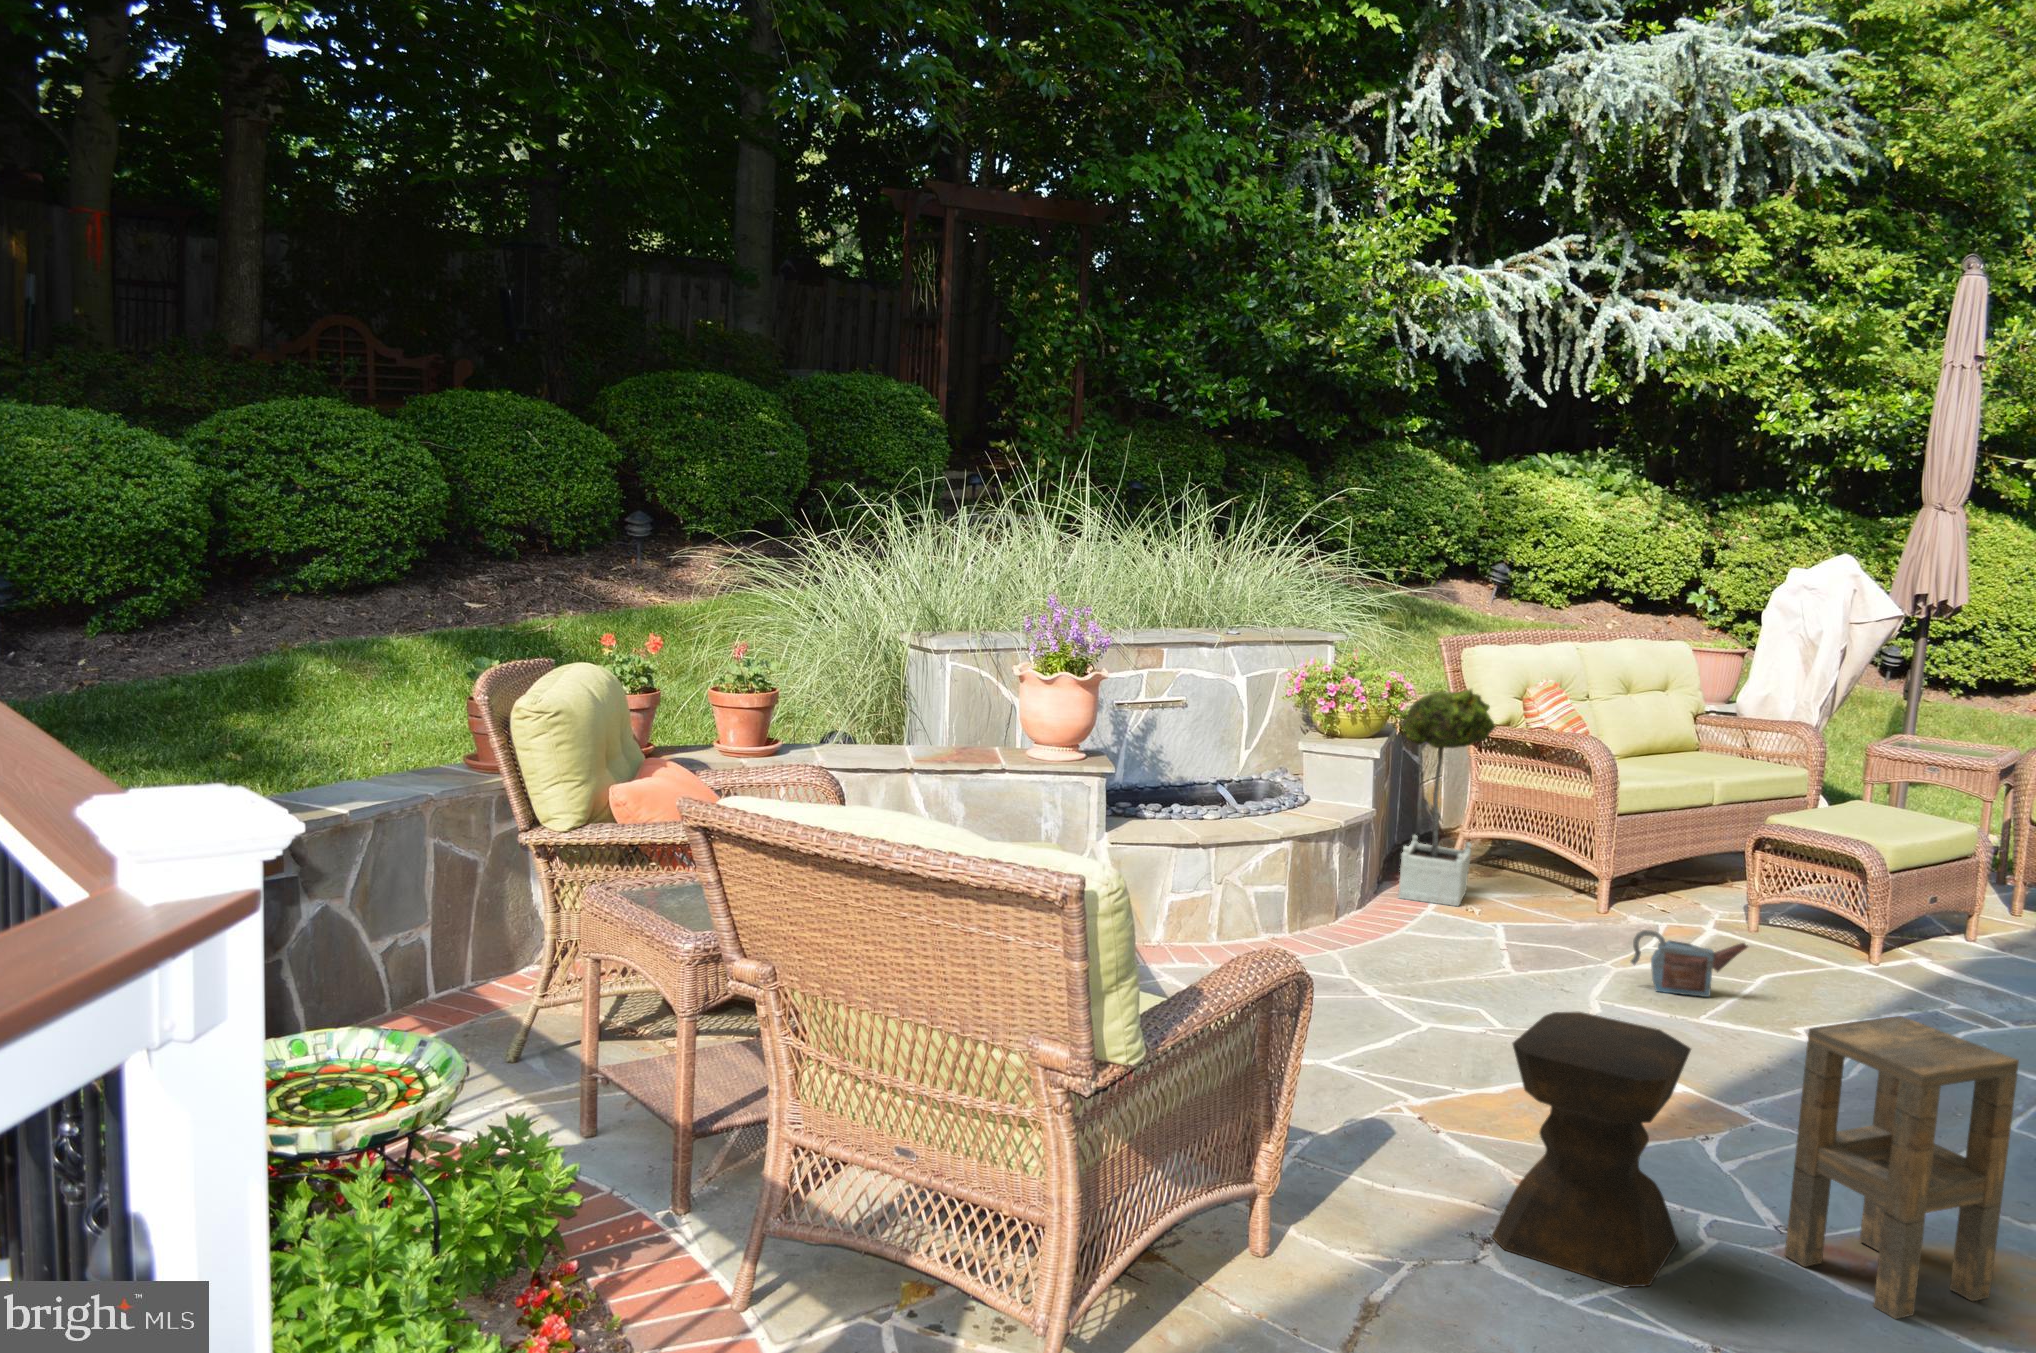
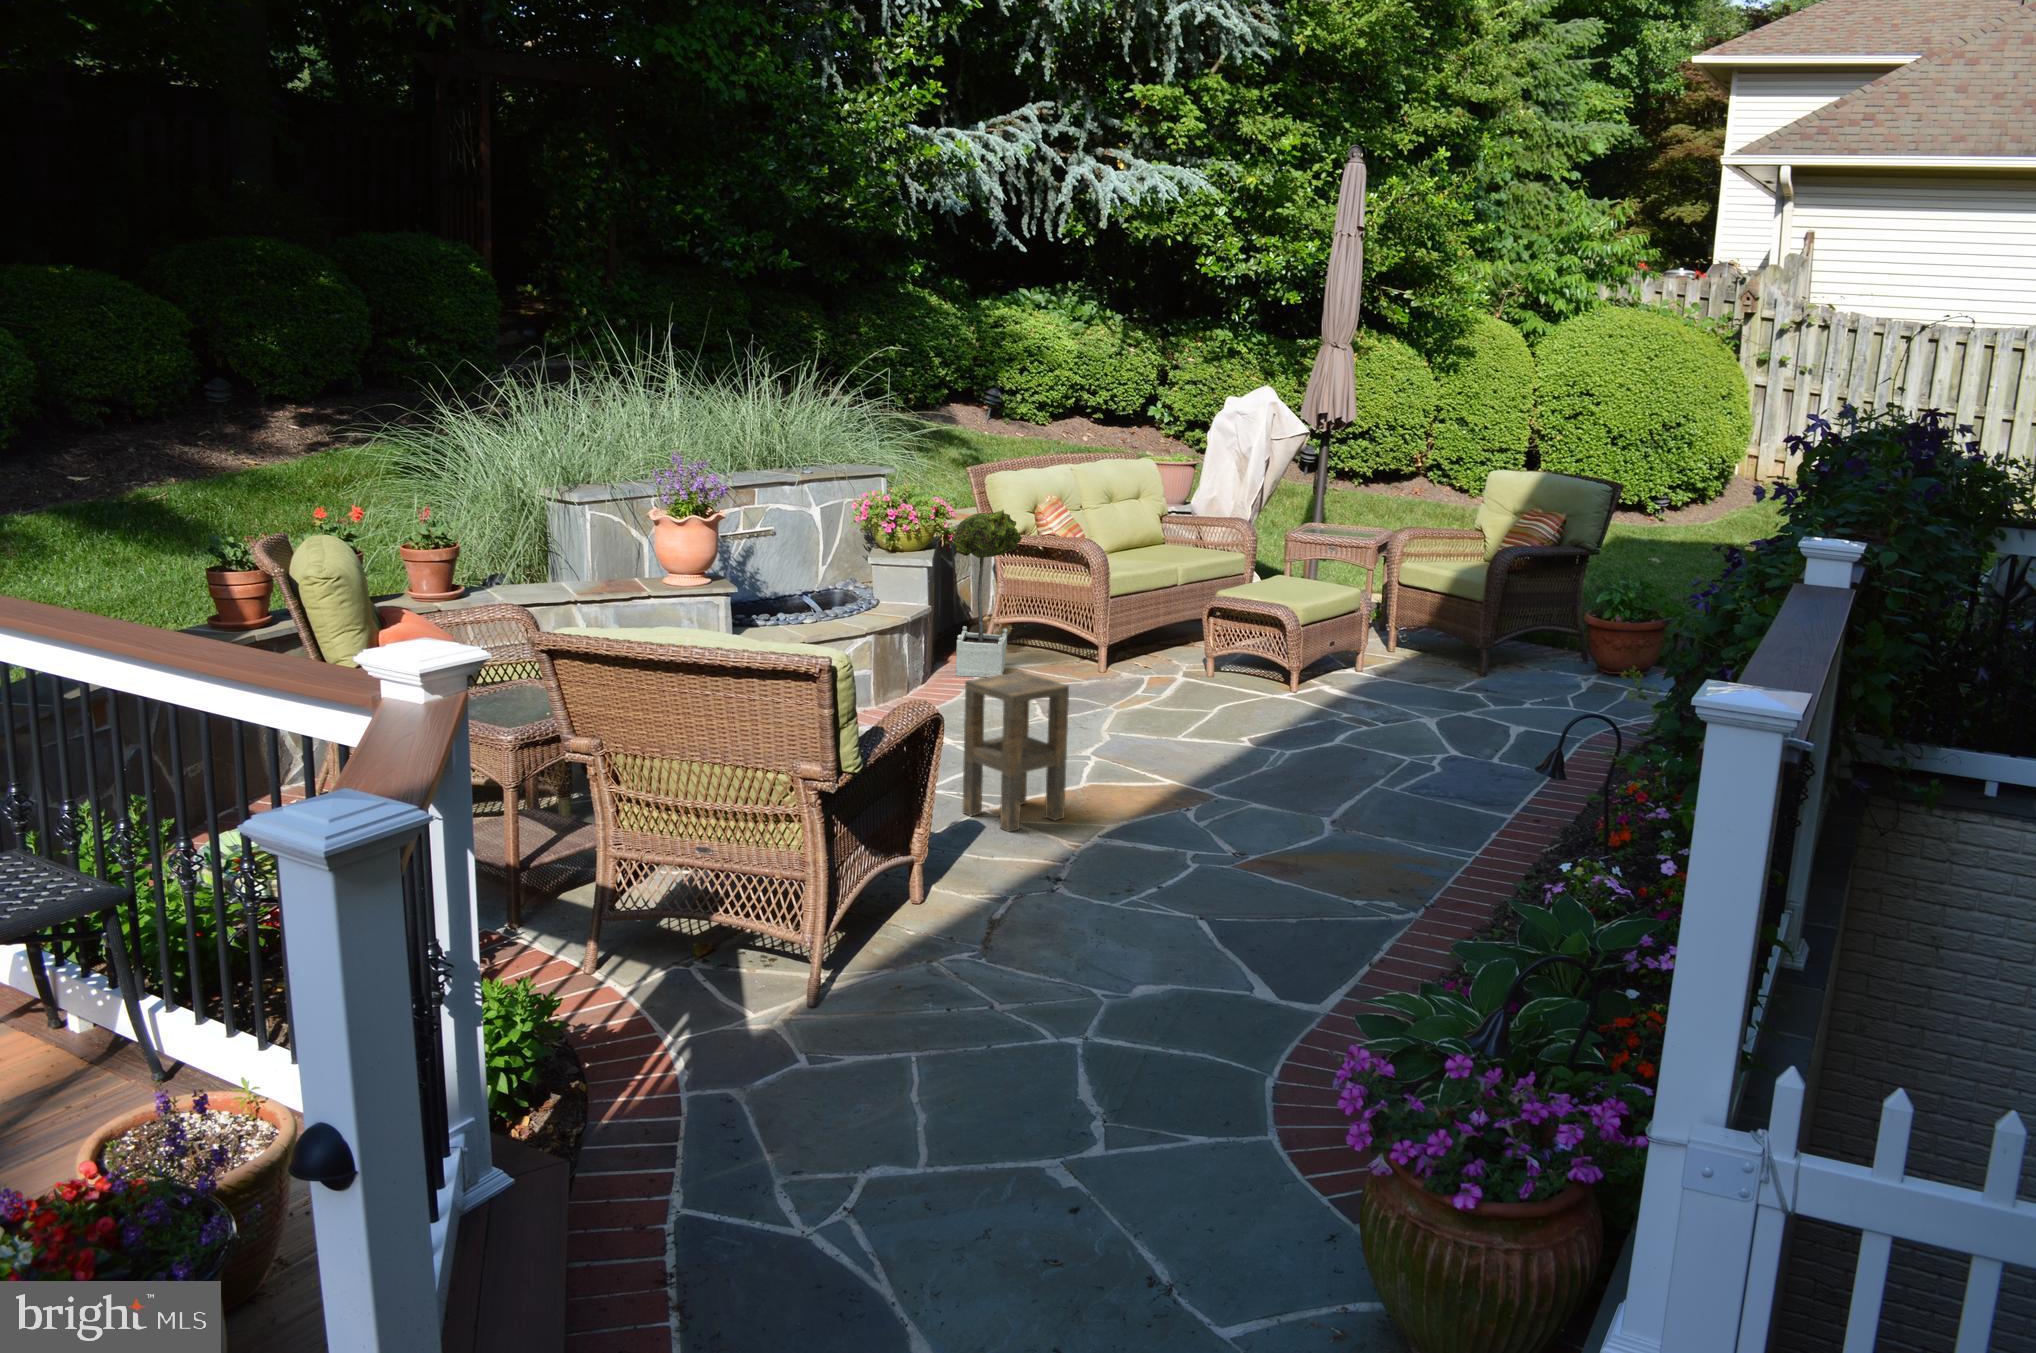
watering can: present [1631,930,1748,997] -> none [1127,679,1205,723]
stool: present [1492,1012,1691,1287] -> none [1058,726,1173,888]
side table: present [1785,1016,2019,1319] -> present [963,672,1069,832]

